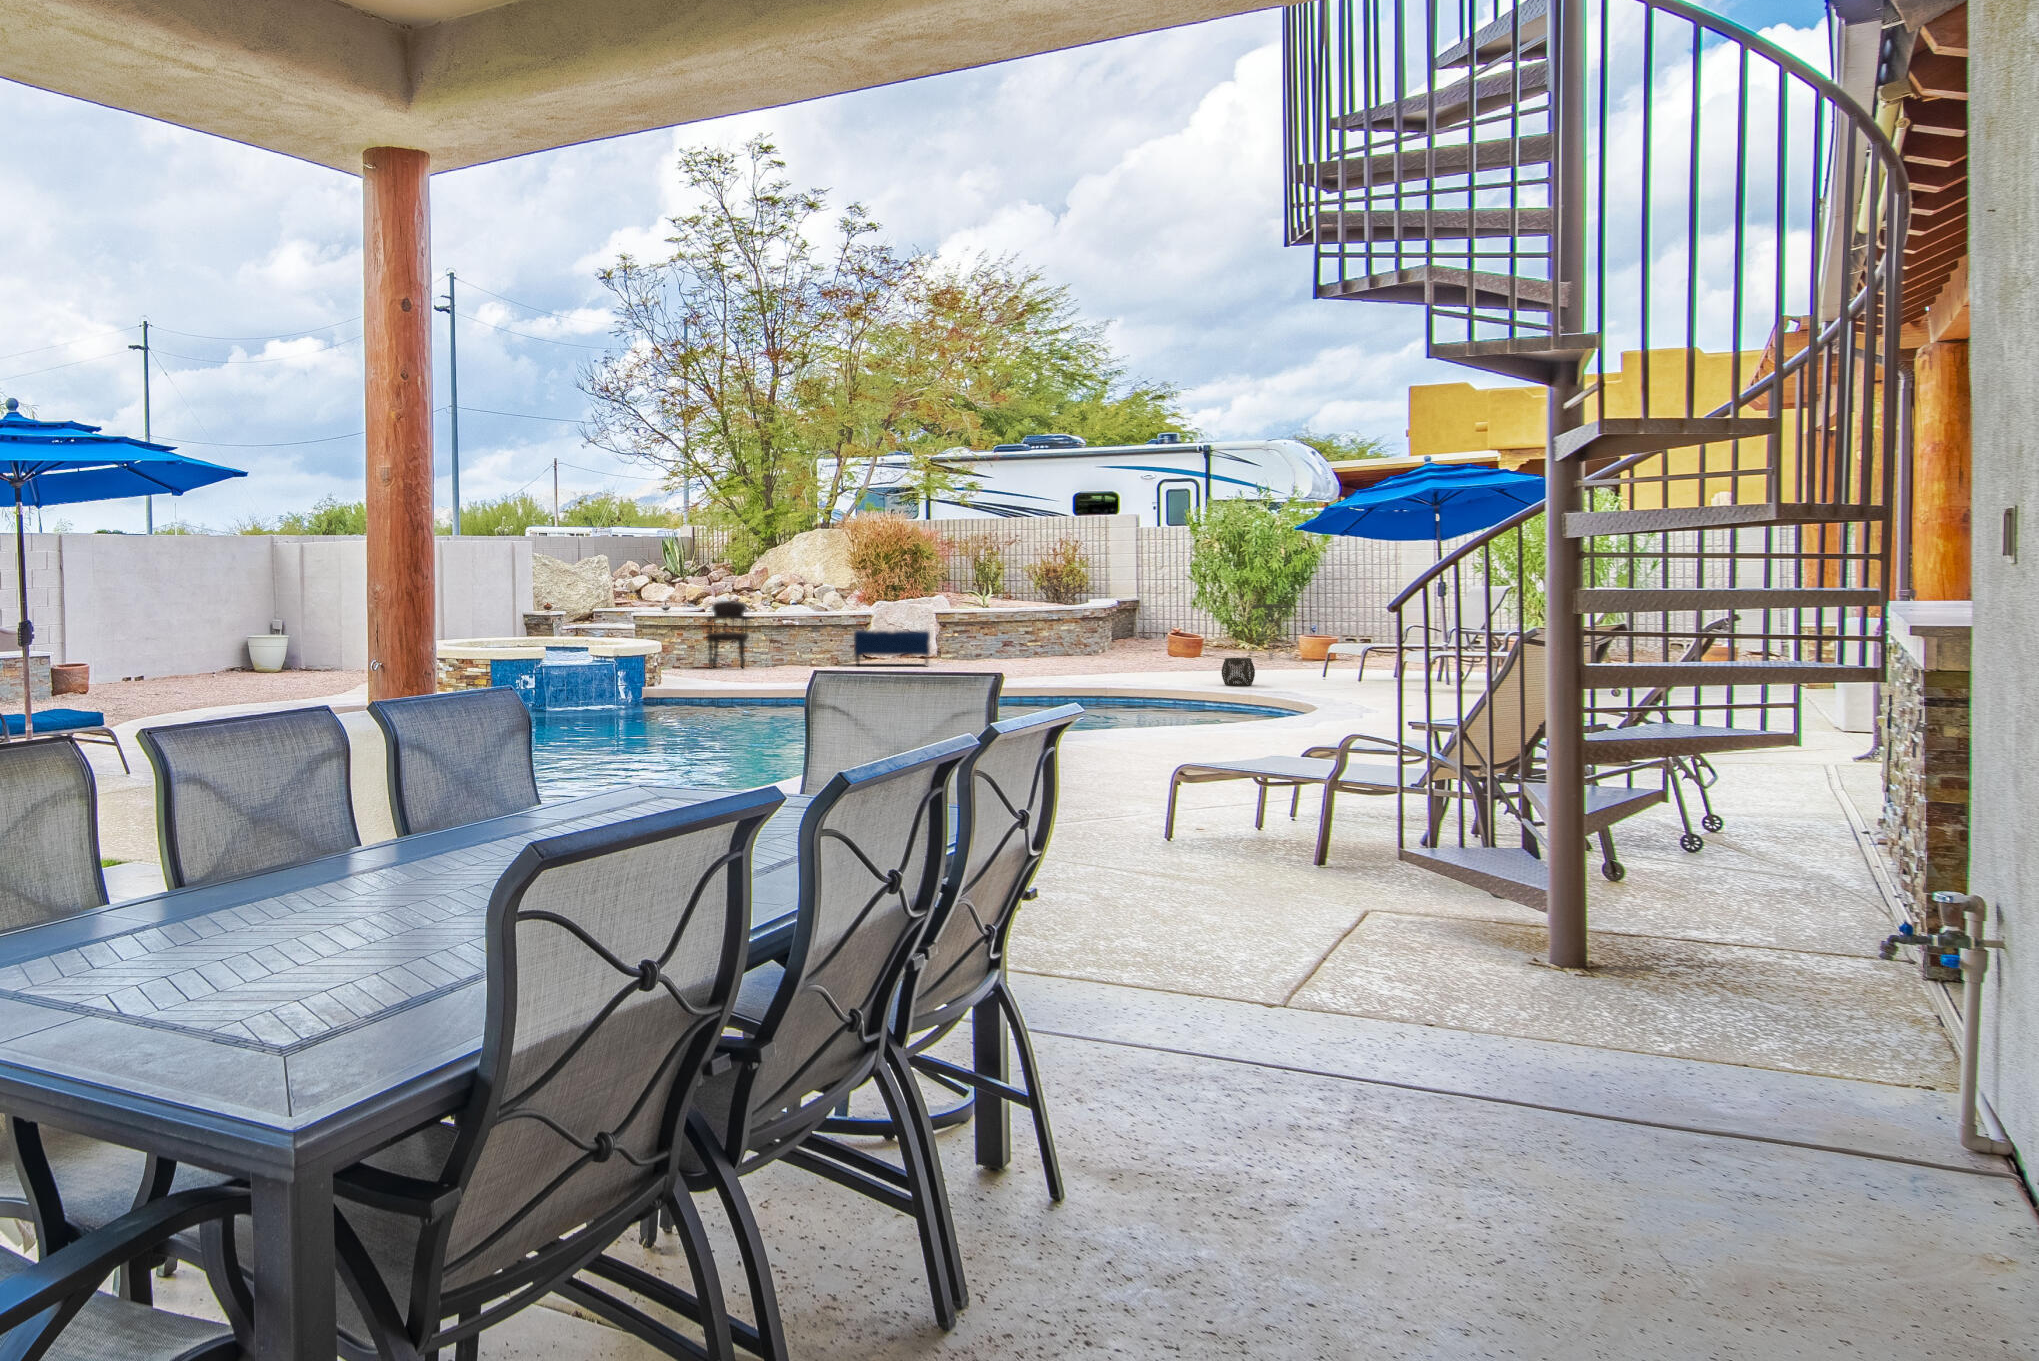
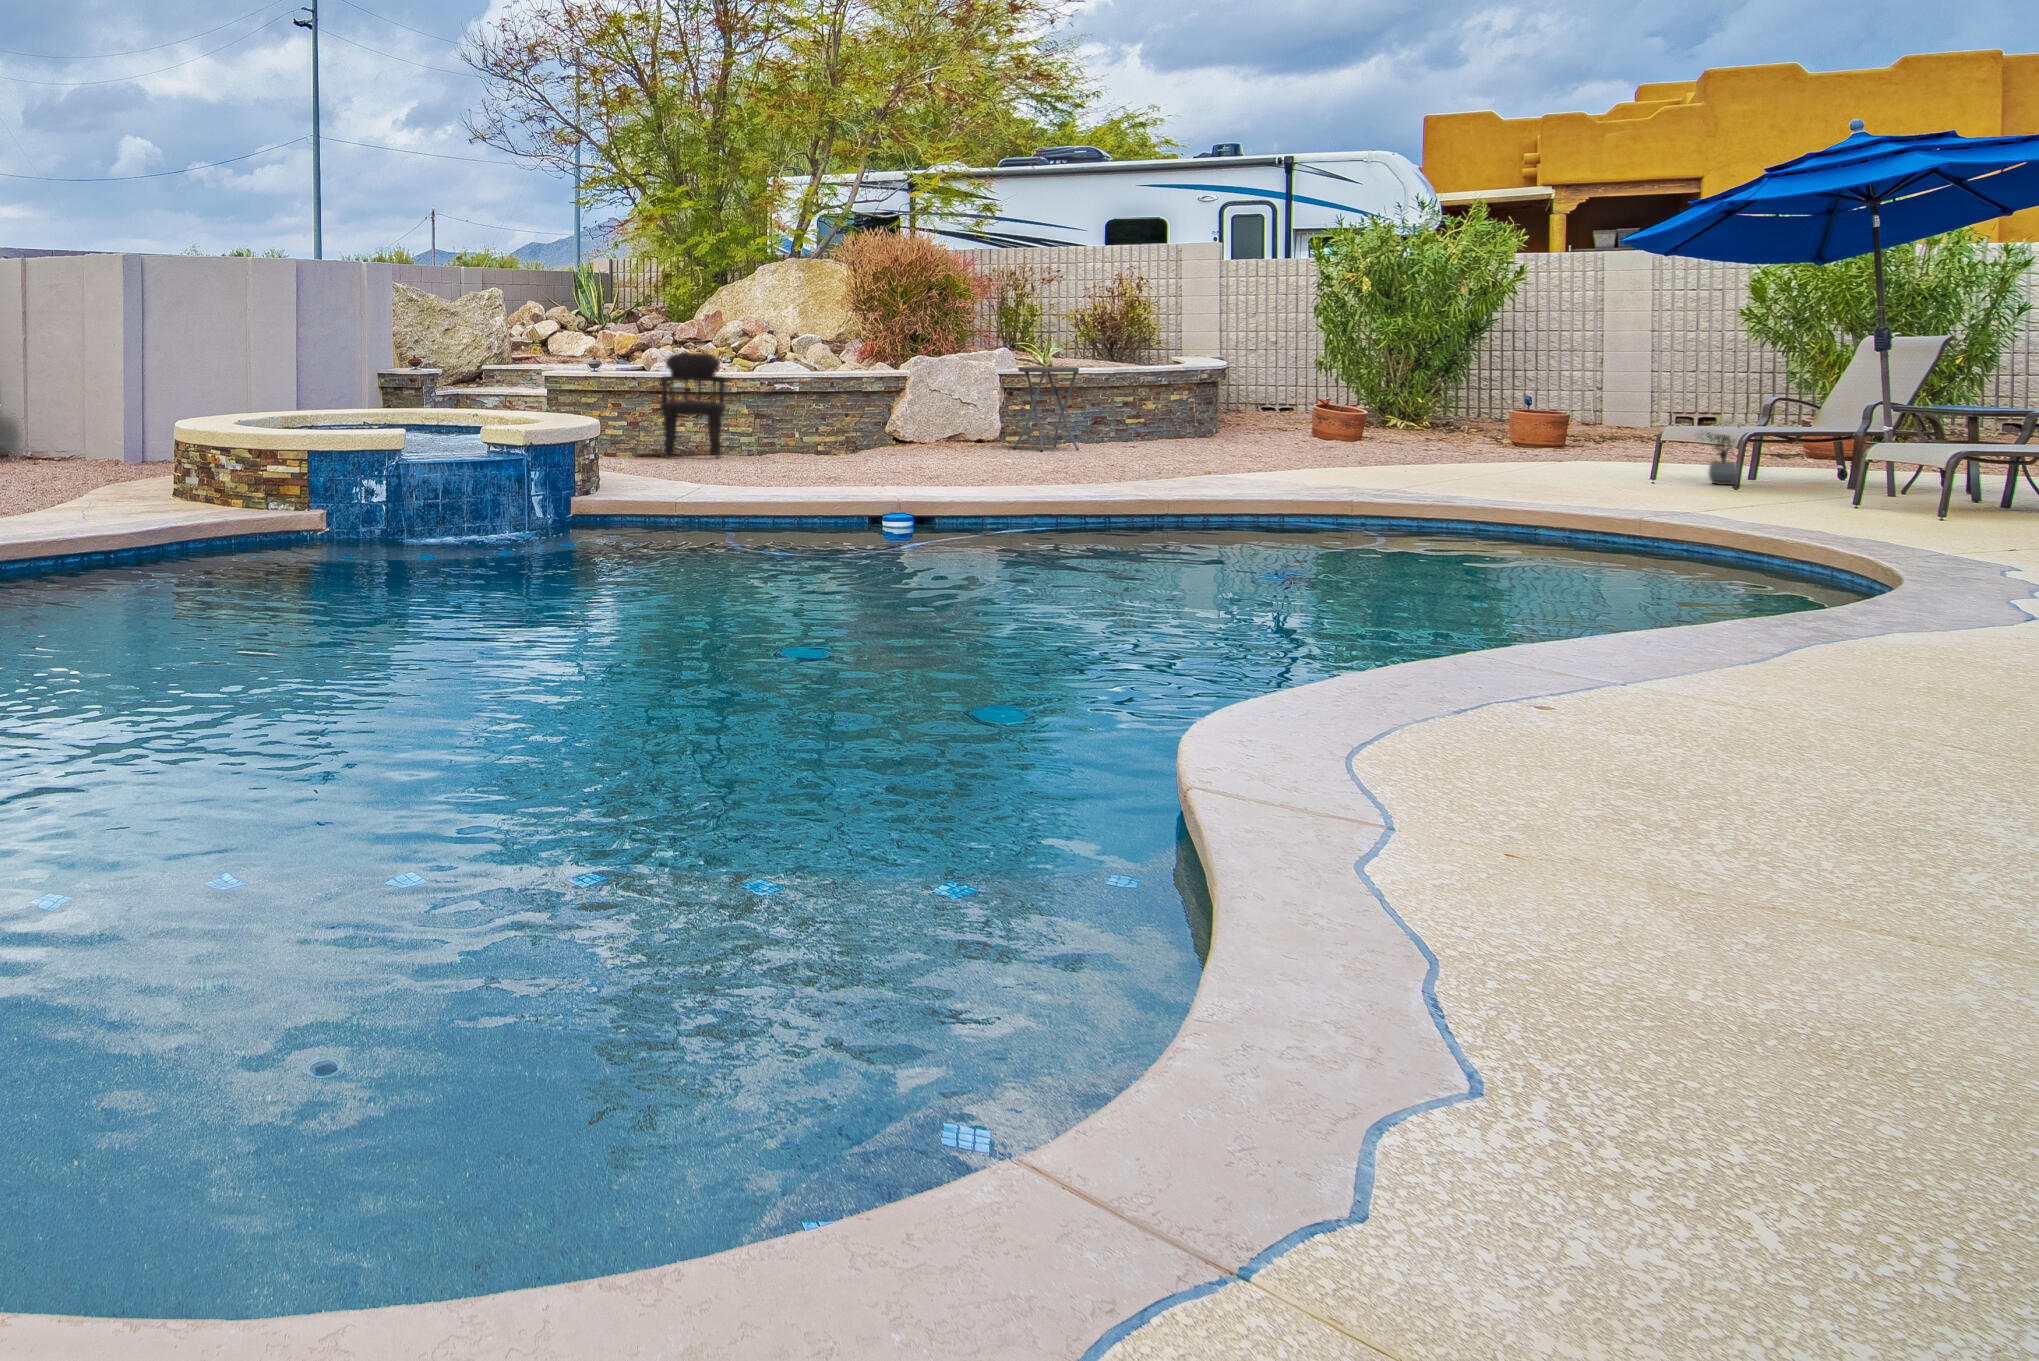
side table: present [1252,604,1291,659] -> present [1014,367,1079,452]
bench: present [854,630,930,665] -> none [879,399,999,455]
potted plant: none [1319,640,1349,678] -> present [1697,424,1740,485]
woven basket: present [1221,658,1255,686] -> none [1591,453,1659,503]

